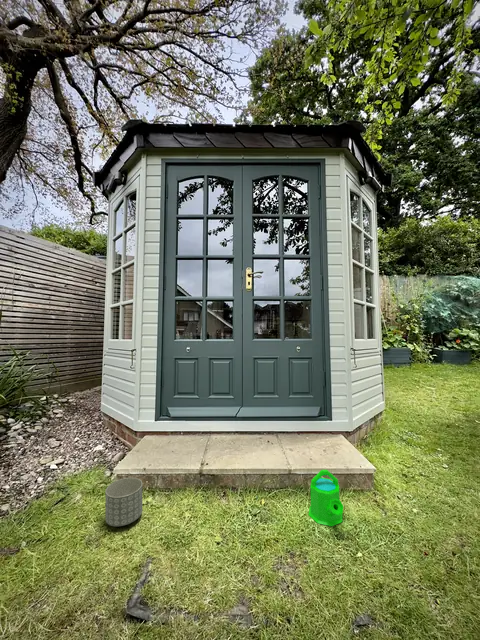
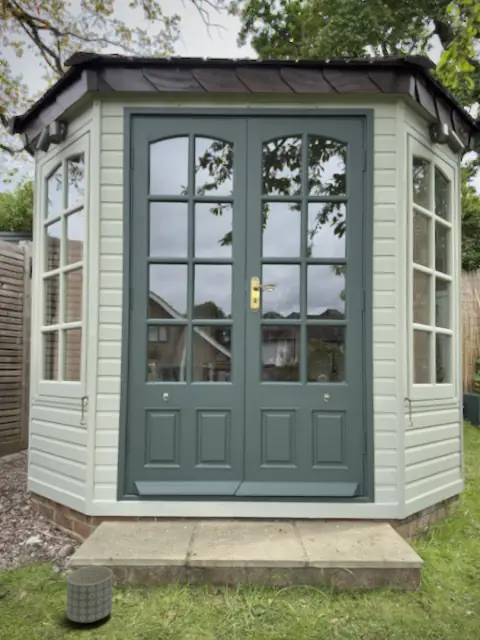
watering can: present [308,470,343,526] -> none [328,557,373,627]

